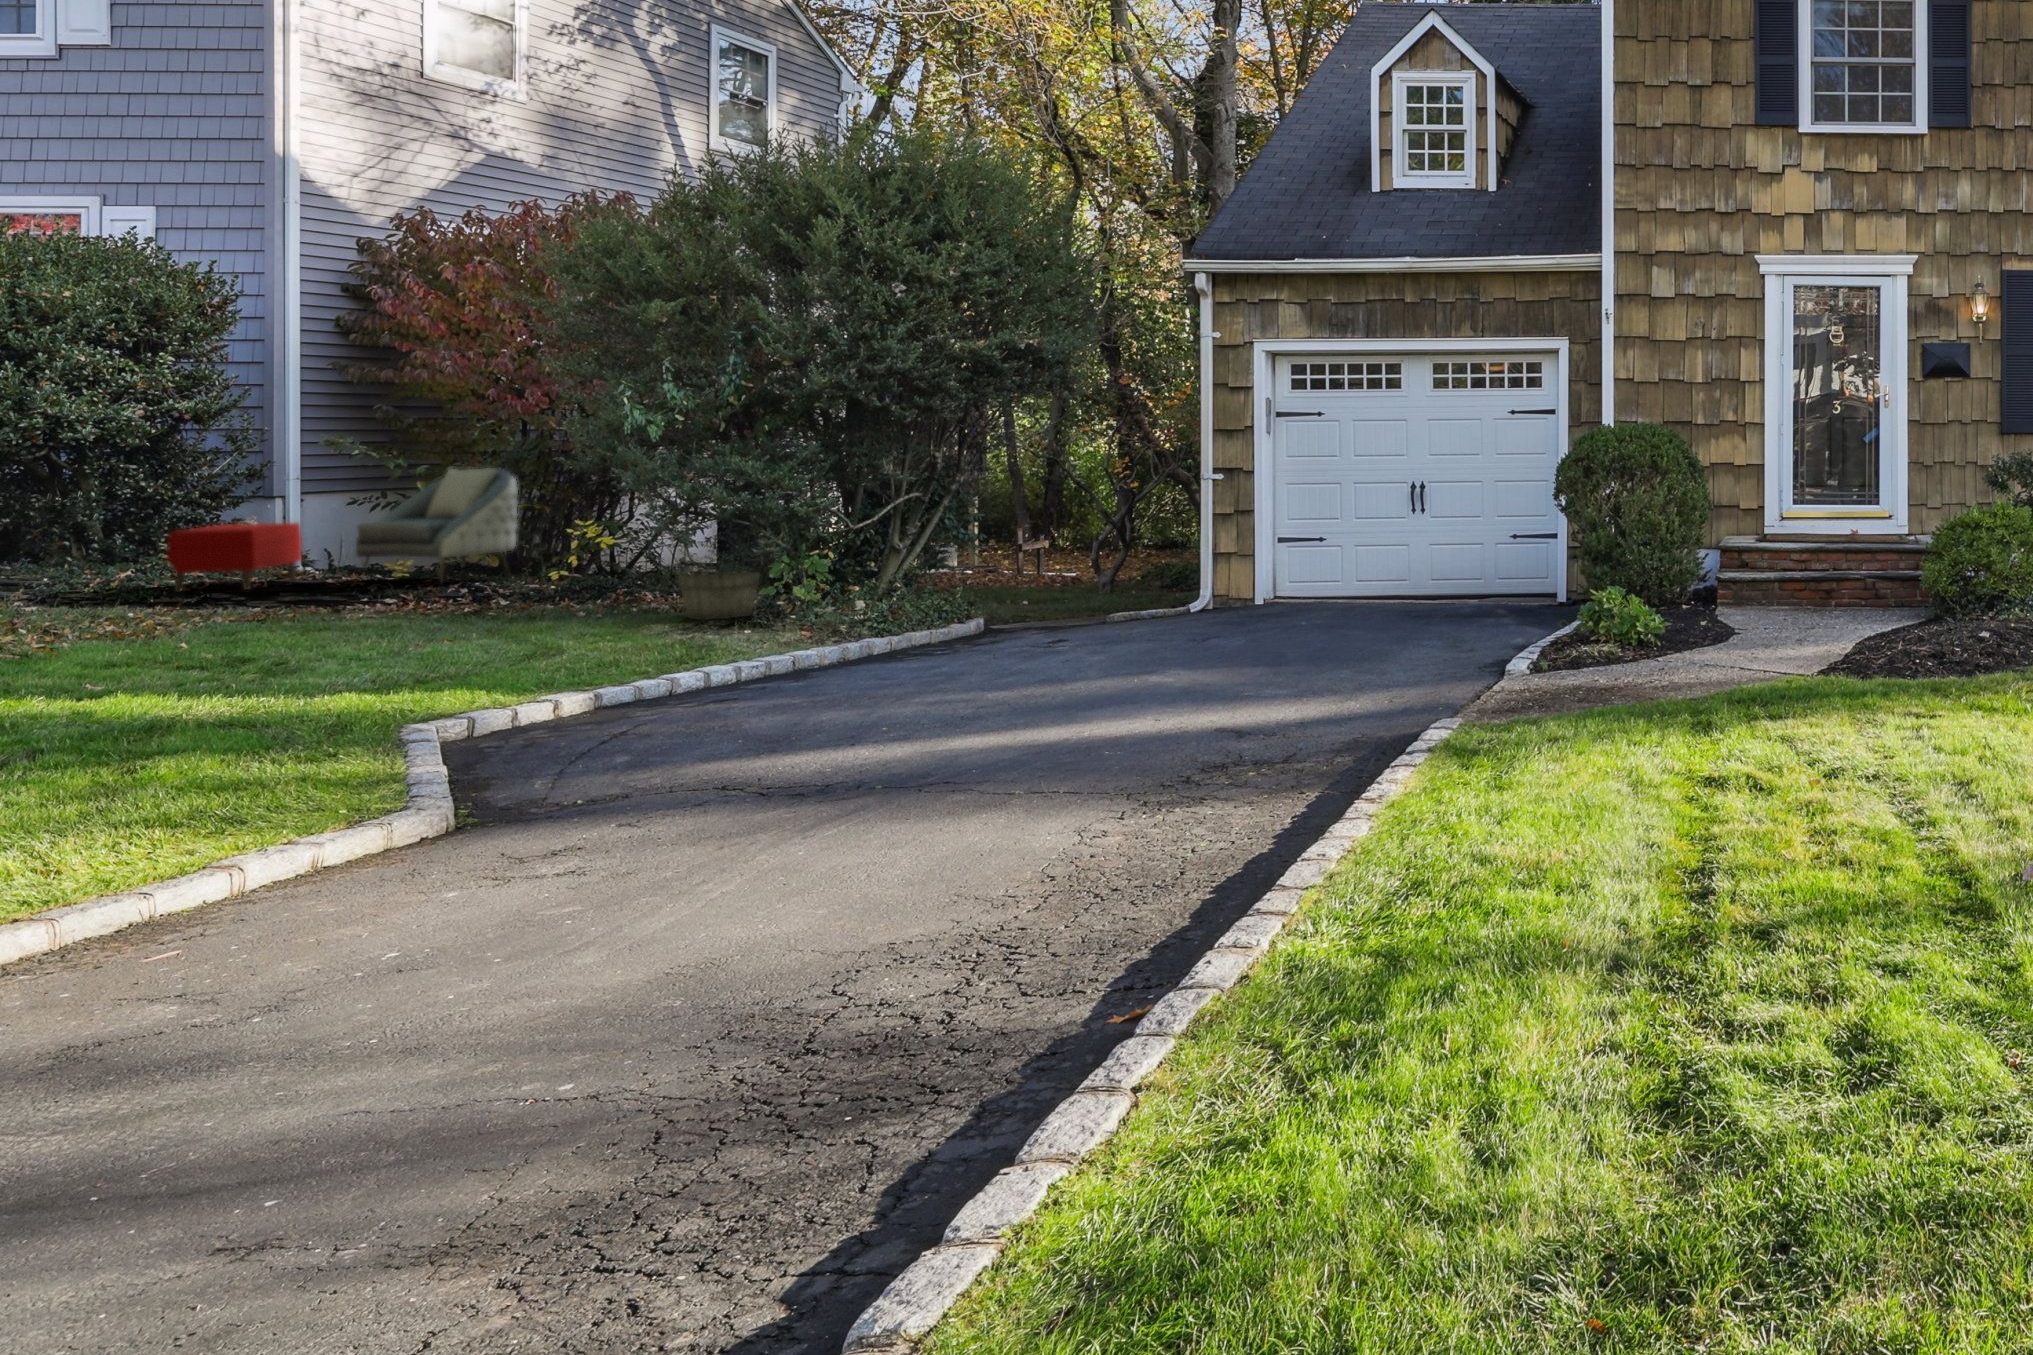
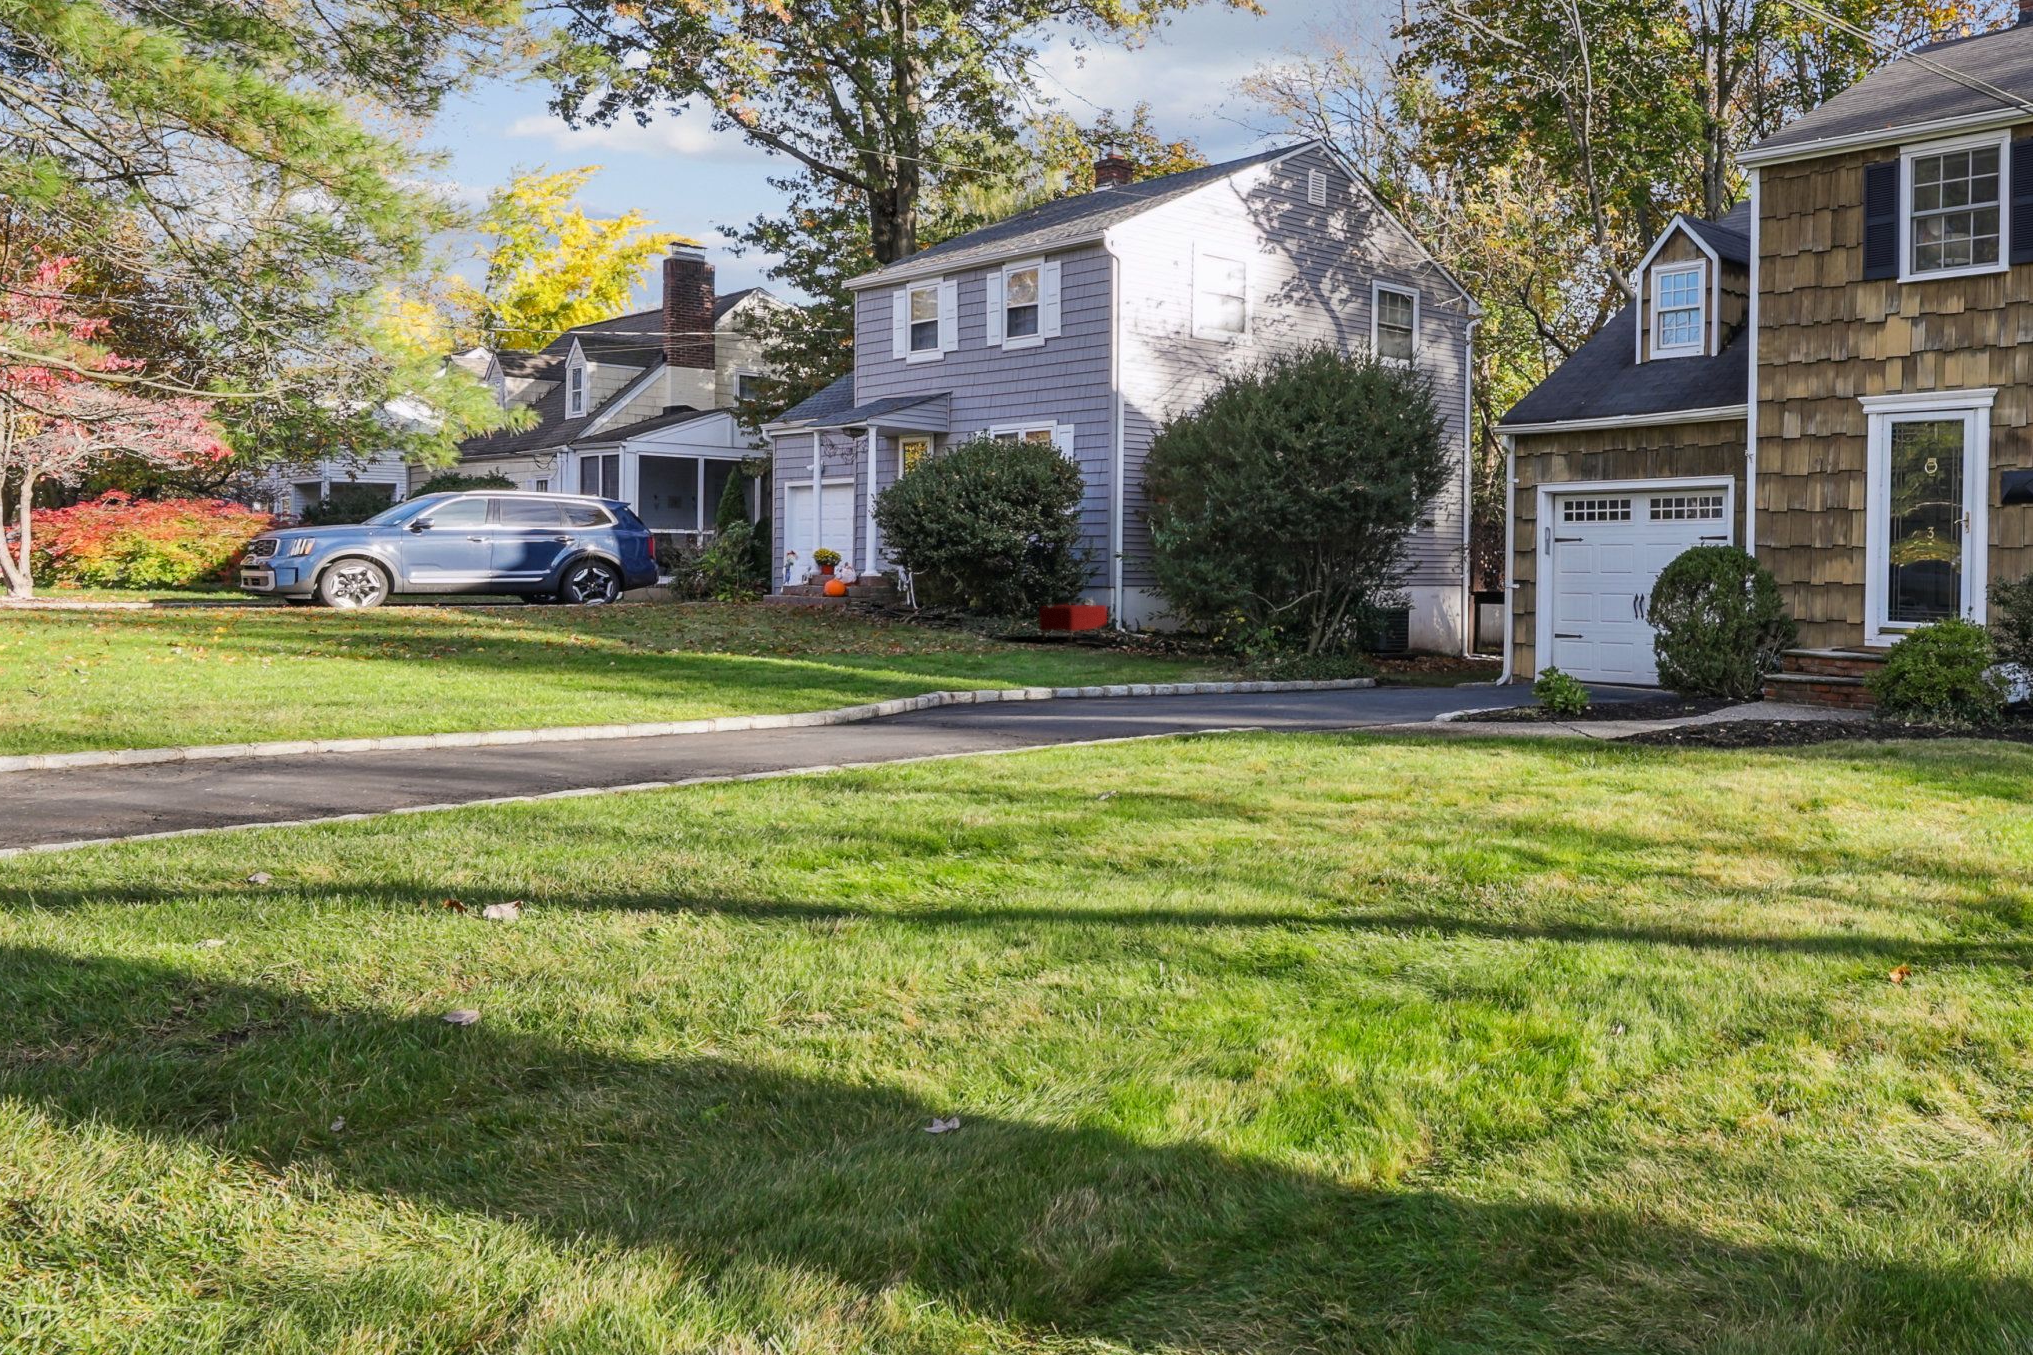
armchair: present [356,468,518,582] -> none [1127,575,1201,645]
wooden bucket: present [678,568,759,620] -> none [1202,633,1245,670]

